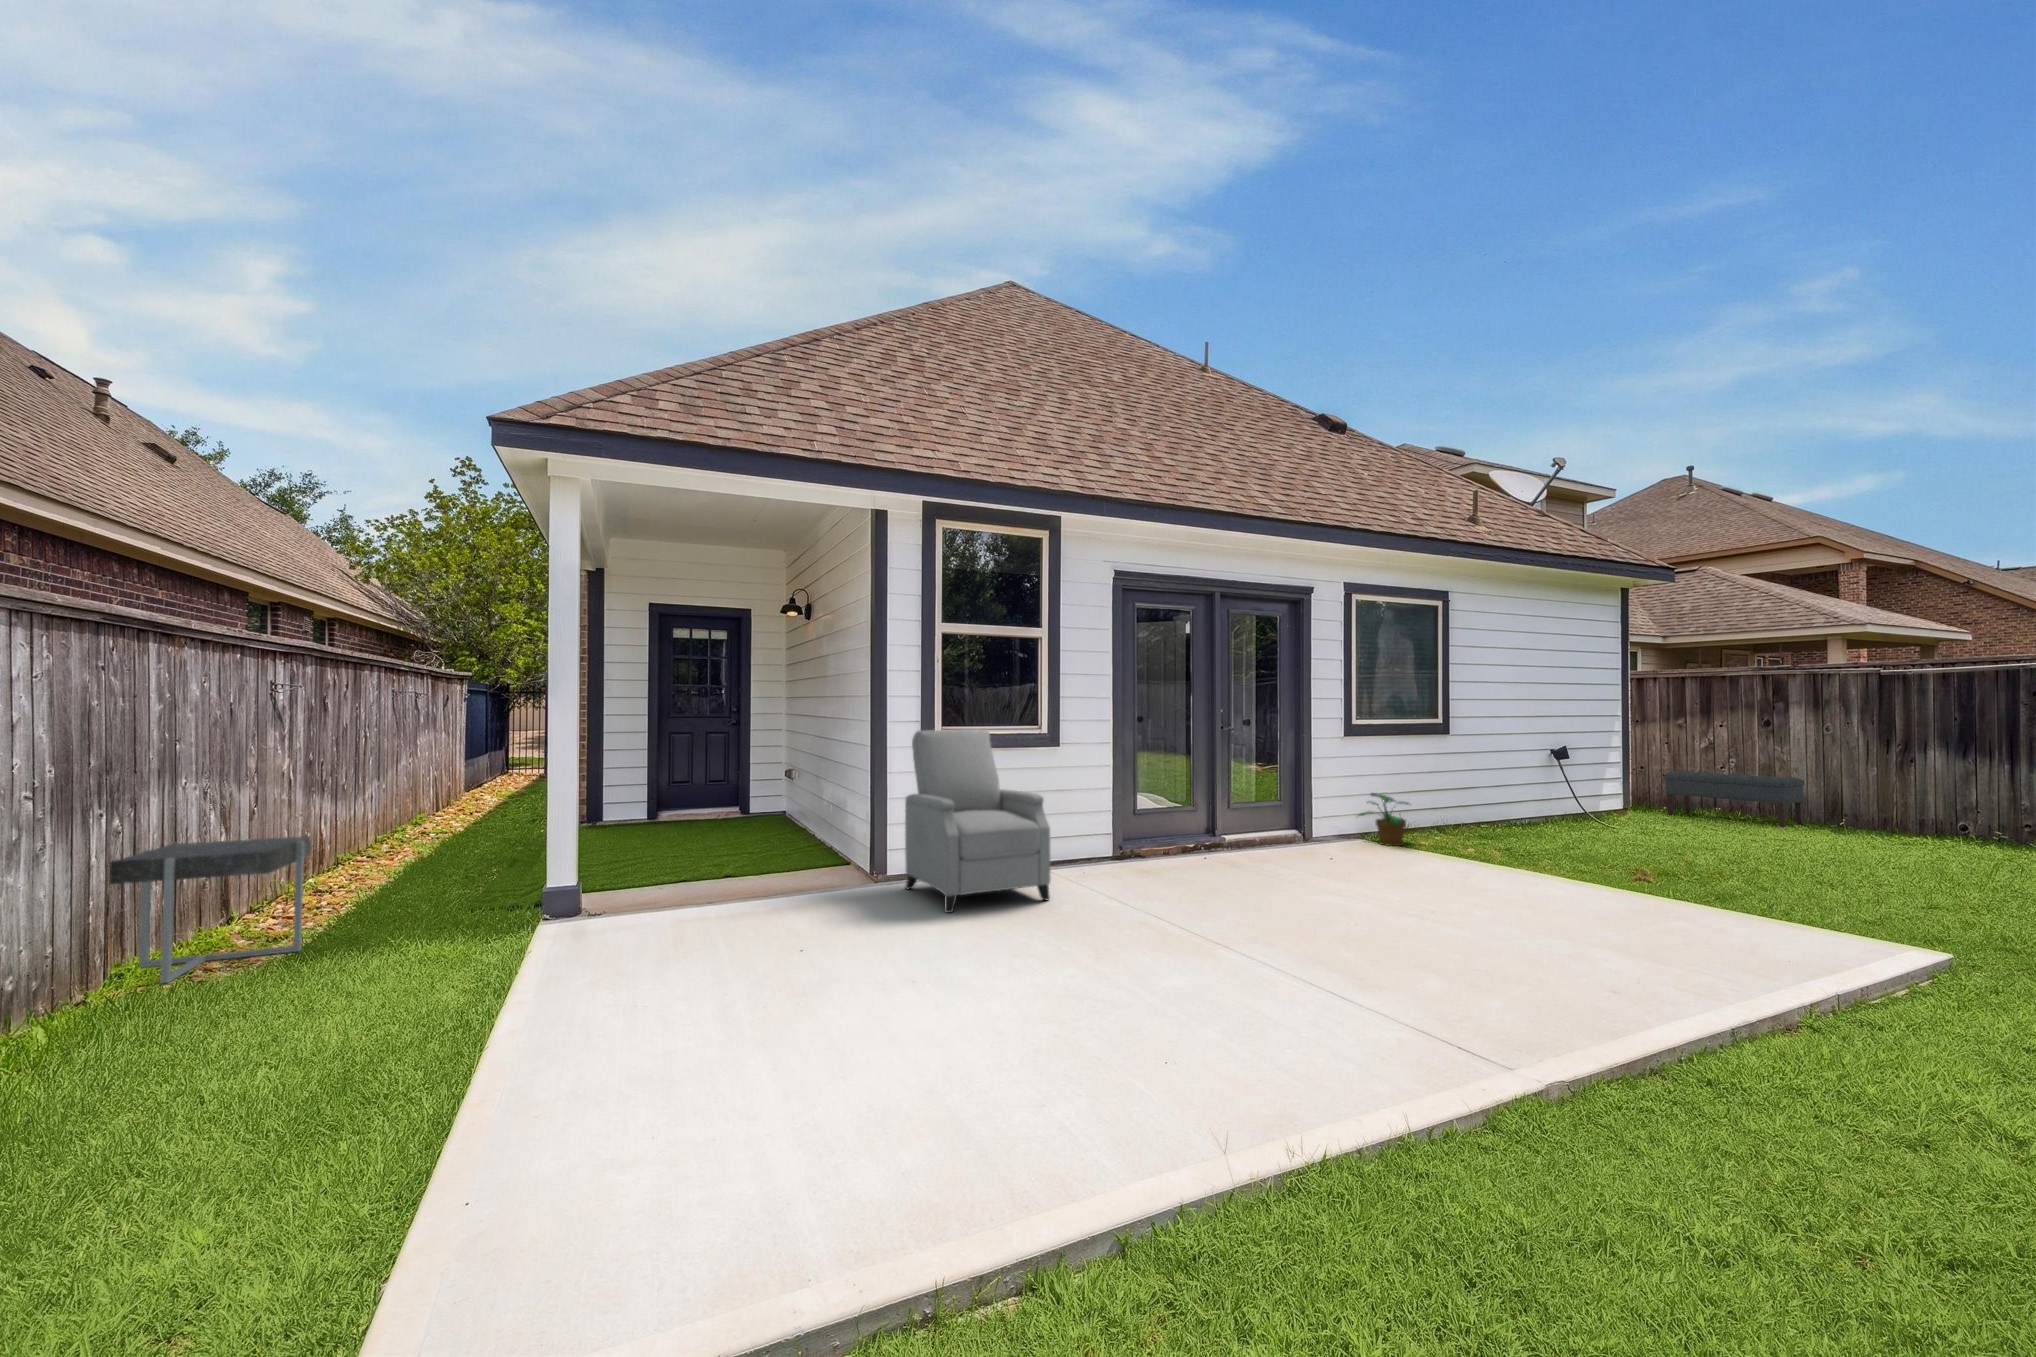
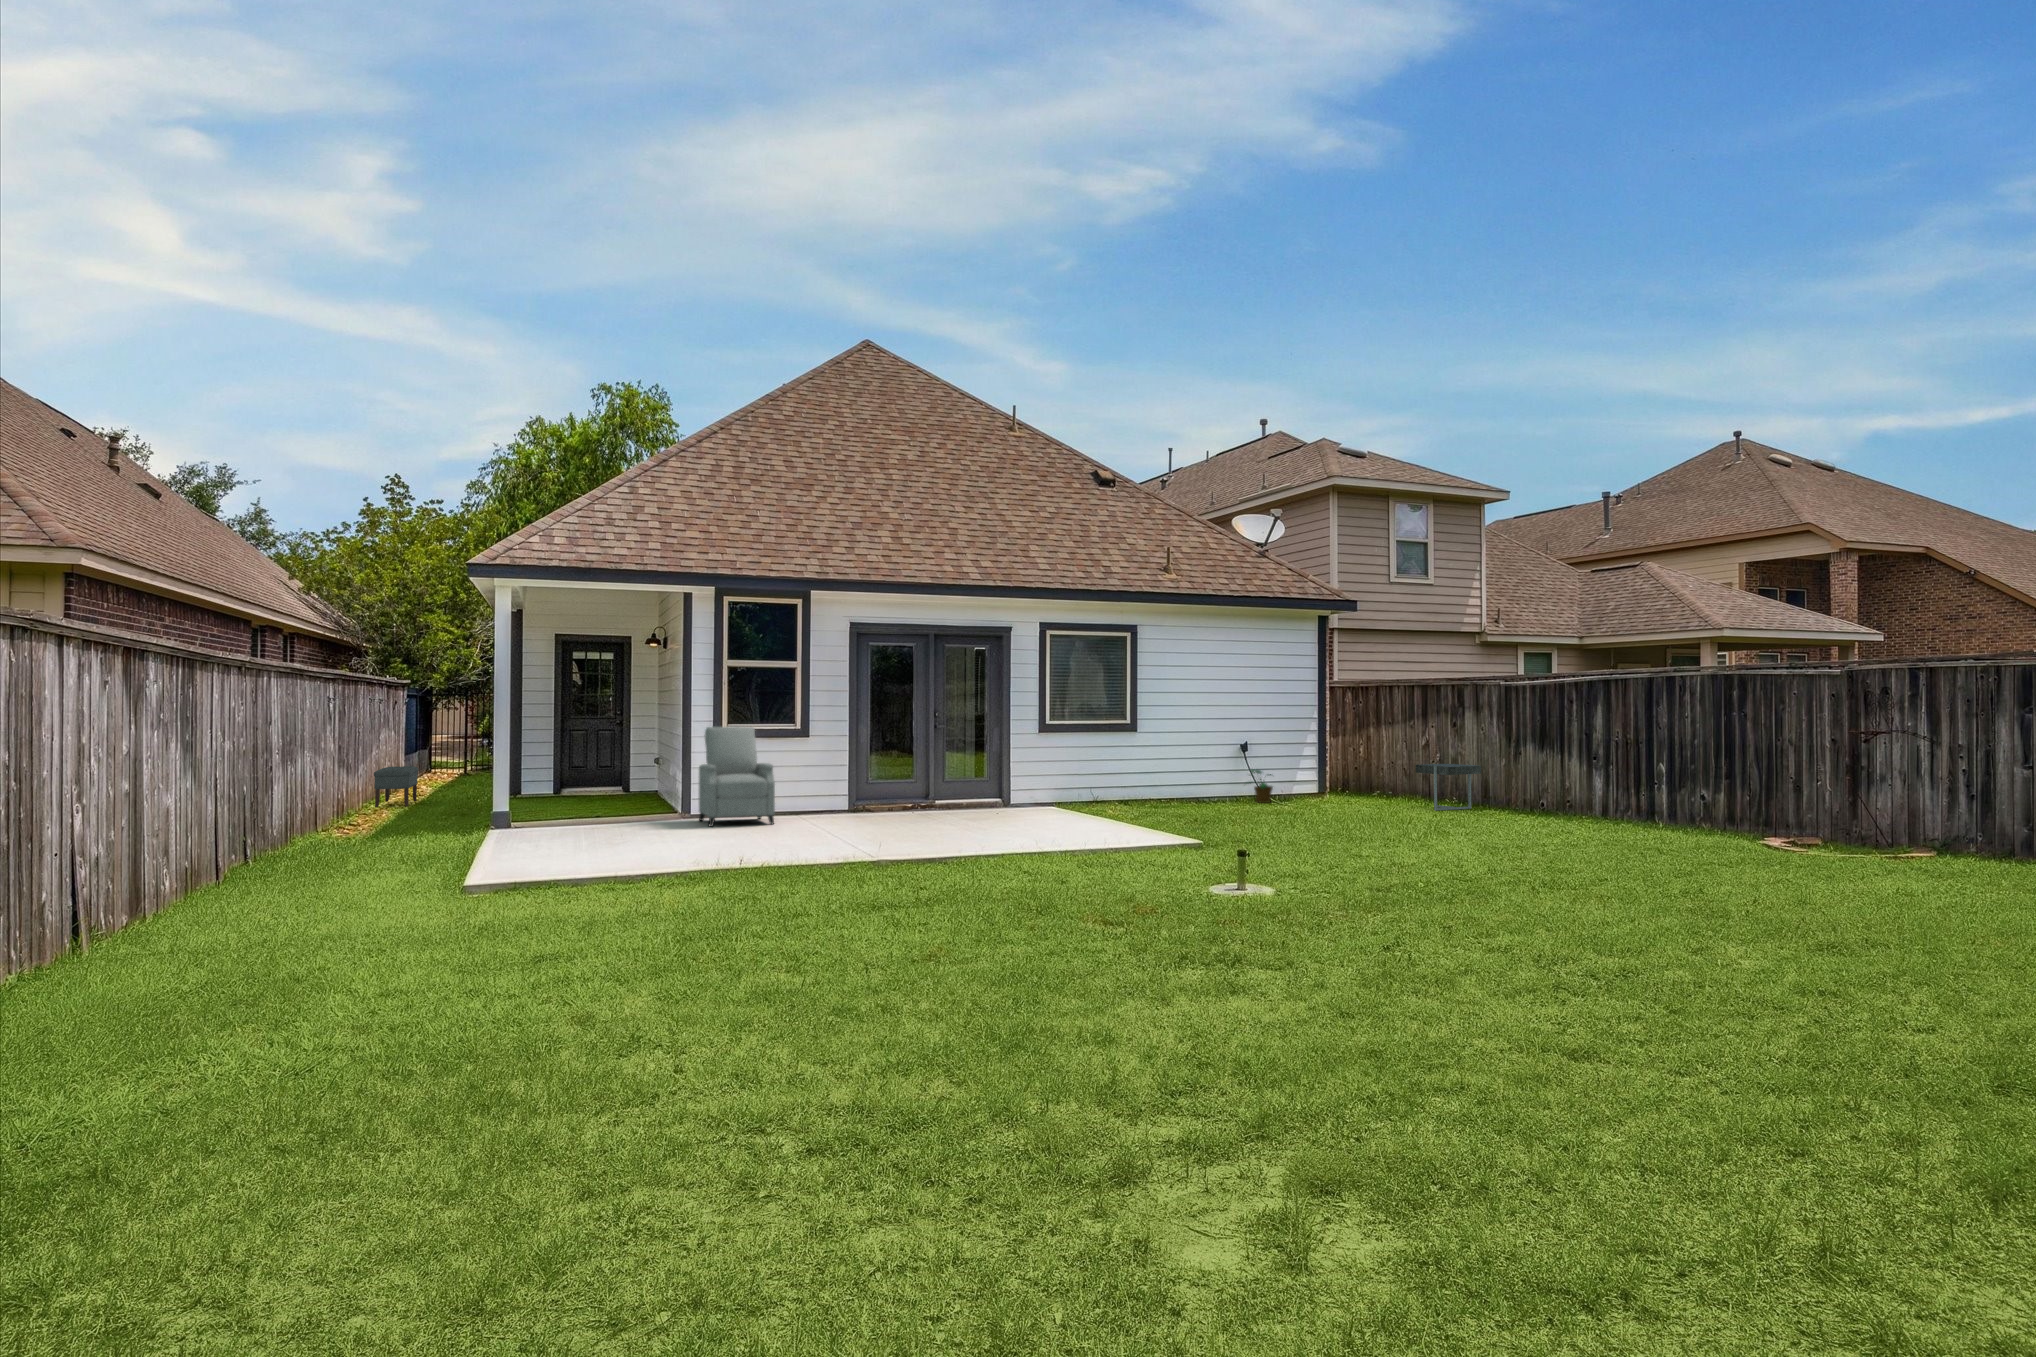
bench: present [1664,771,1805,827] -> present [374,766,418,807]
potted plant: present [1359,793,1408,846] -> present [1249,769,1273,803]
side table: present [109,836,311,983] -> present [1416,764,1481,811]

